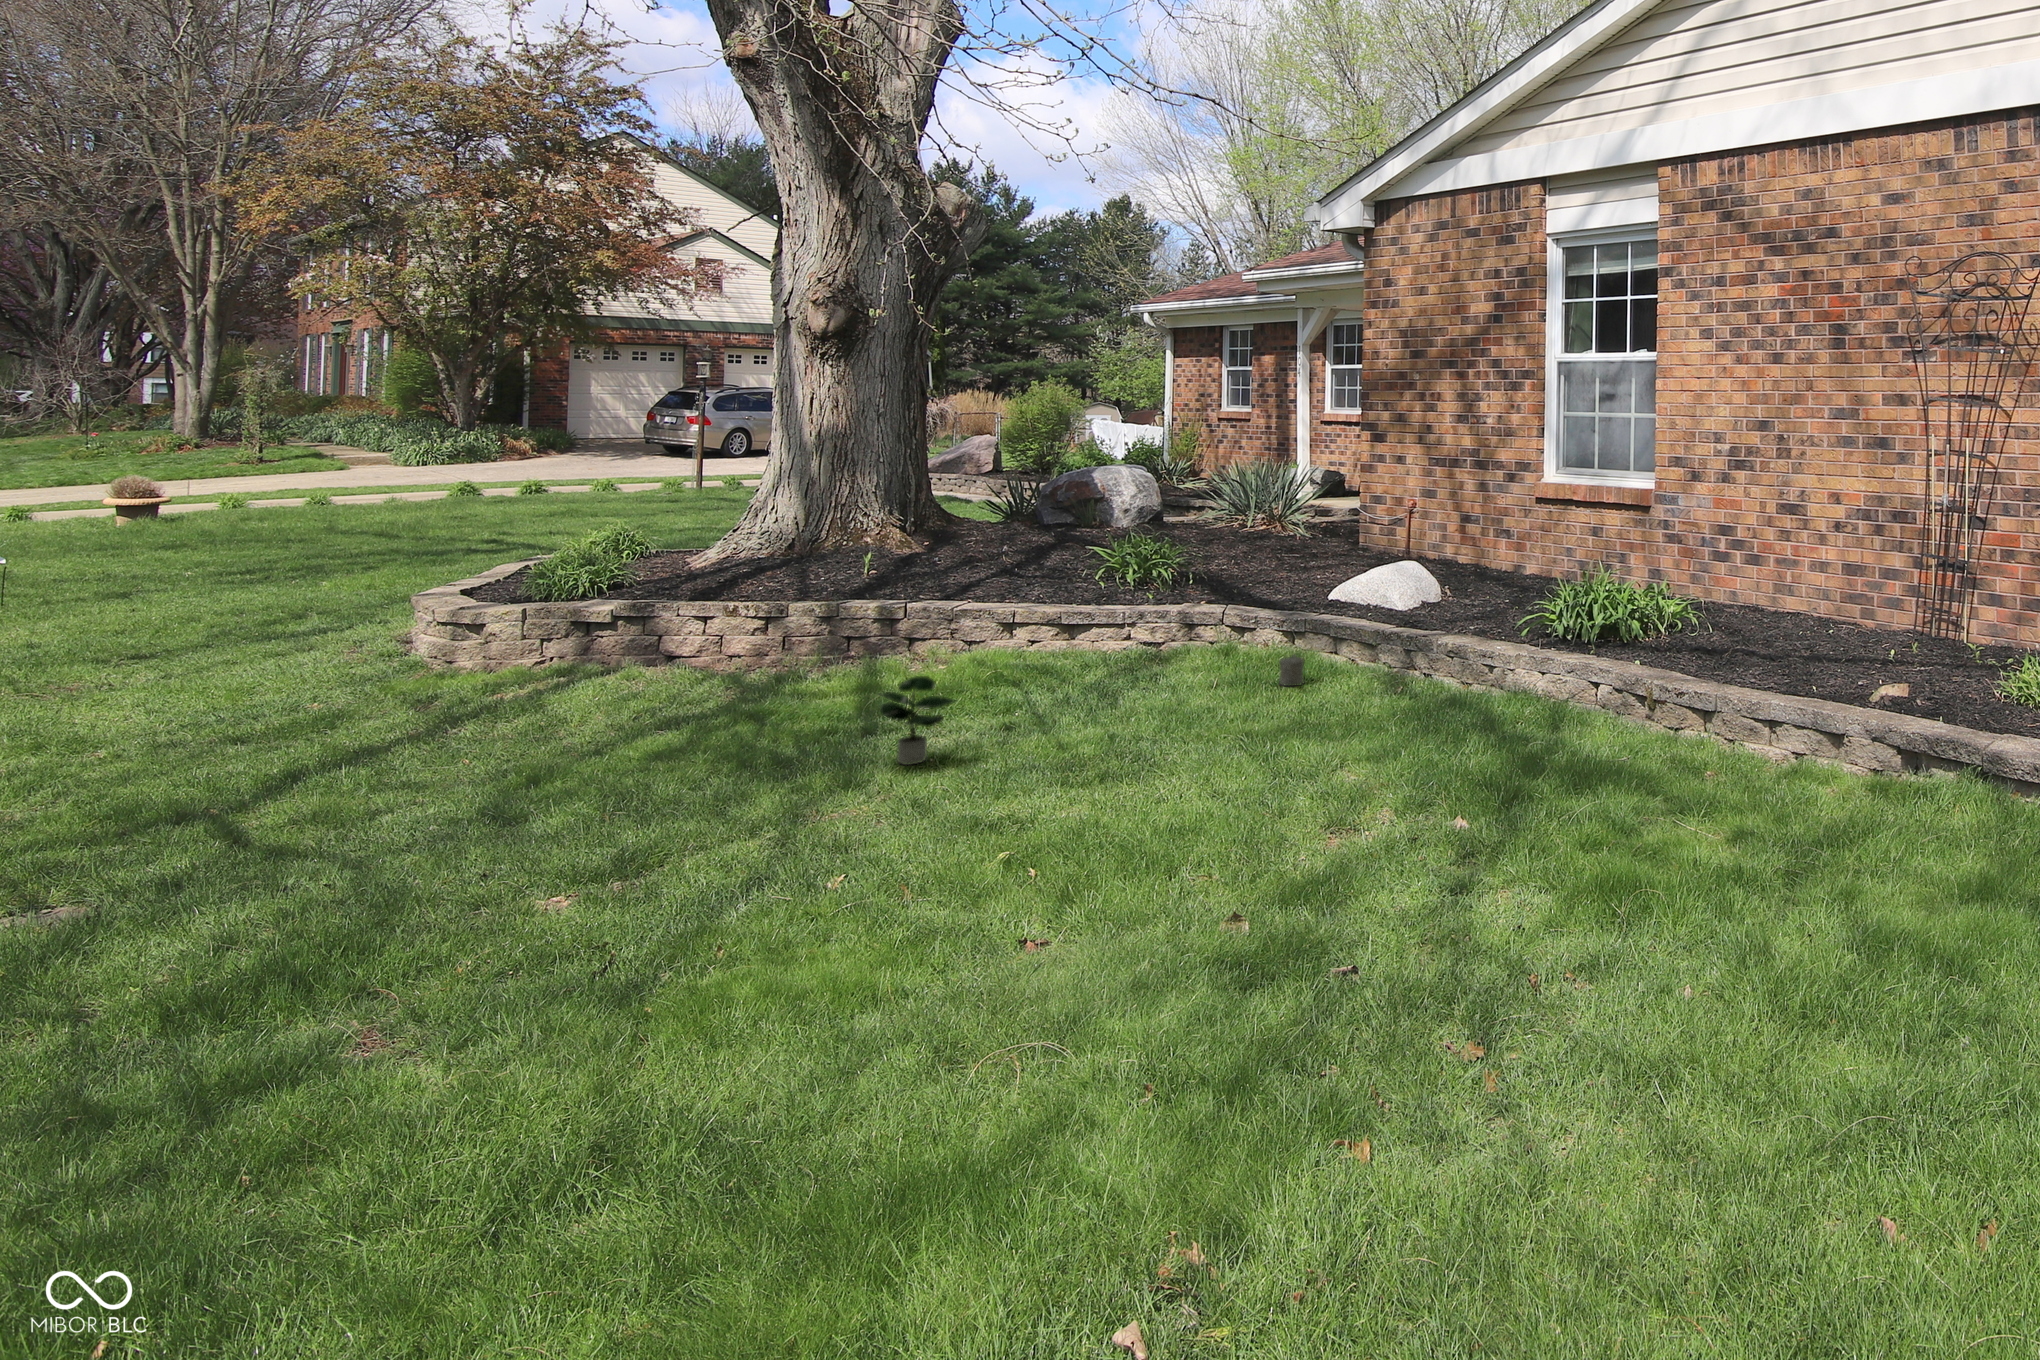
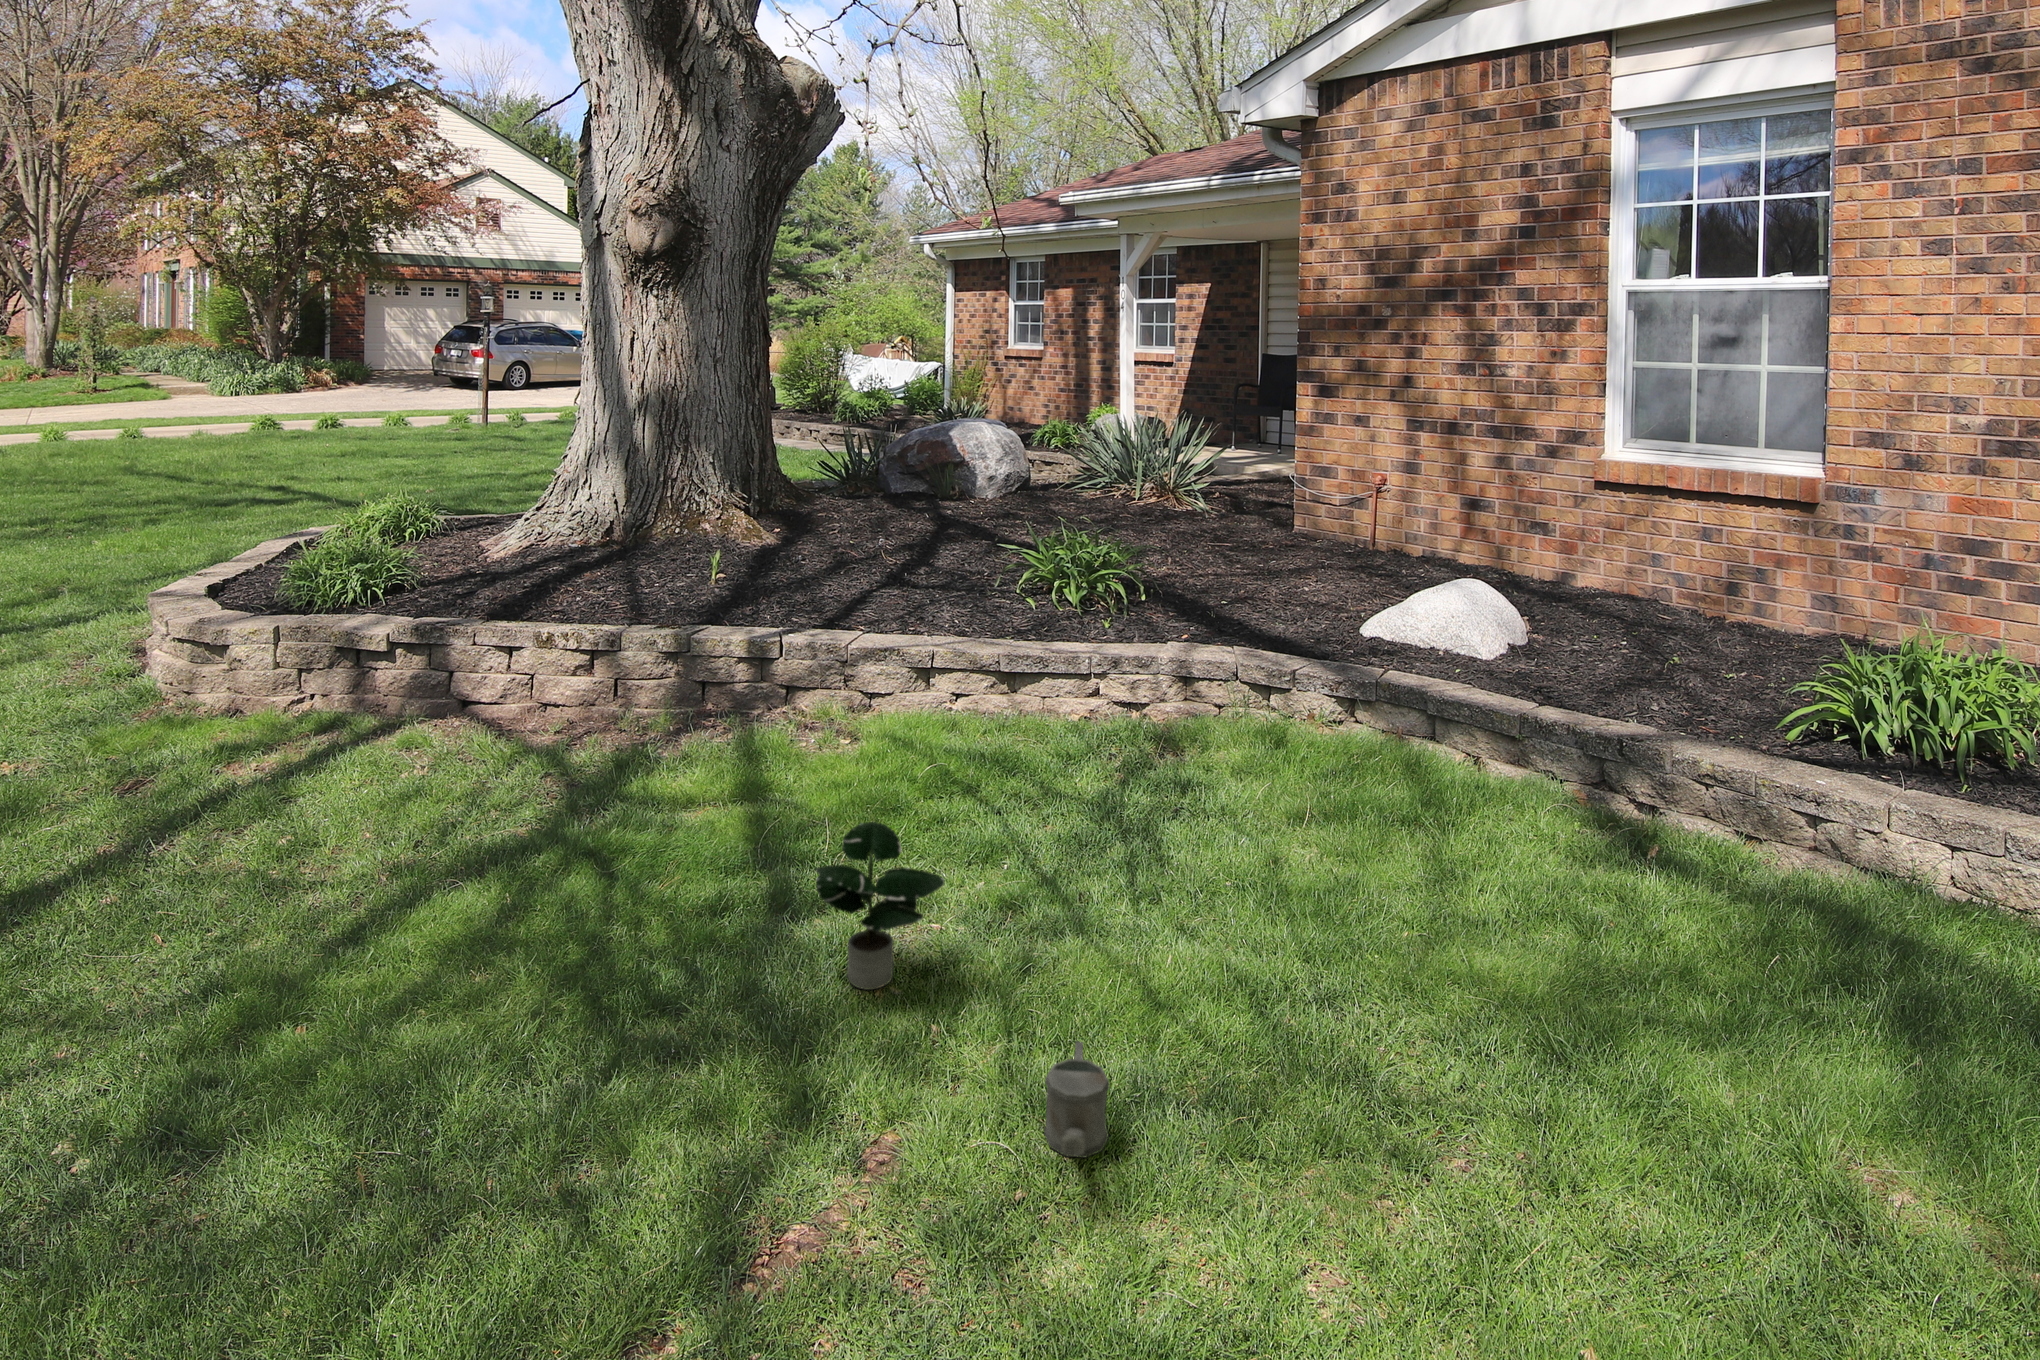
watering can: present [1279,655,1304,686] -> present [1044,1042,1109,1158]

